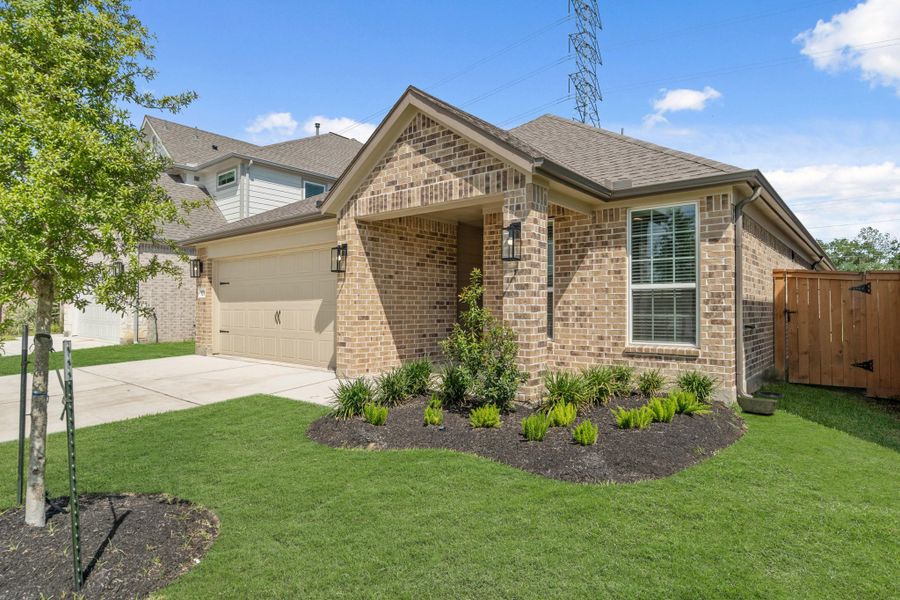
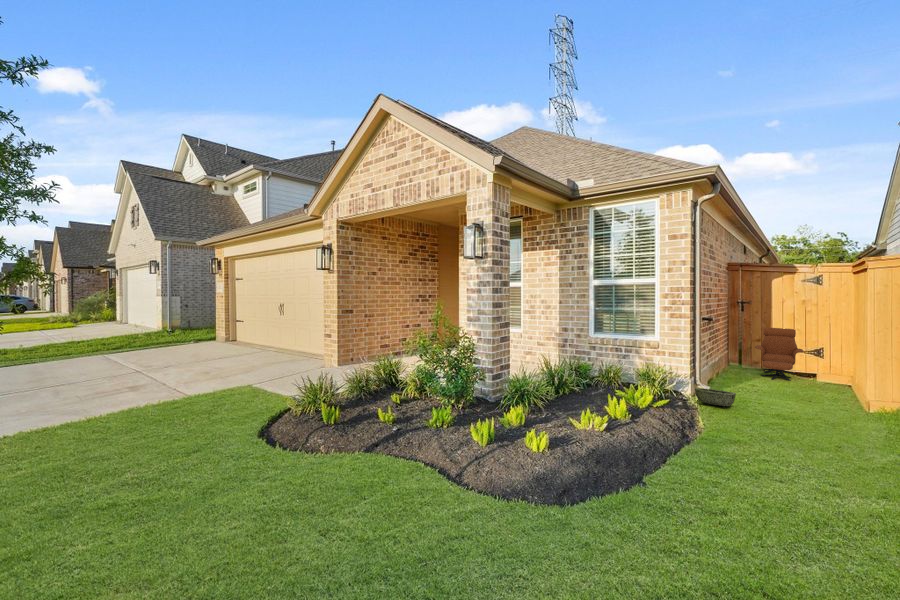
lounge chair: none [802,338,853,394] -> present [755,327,804,381]
potted tree: present [758,360,786,398] -> none [712,346,744,386]

